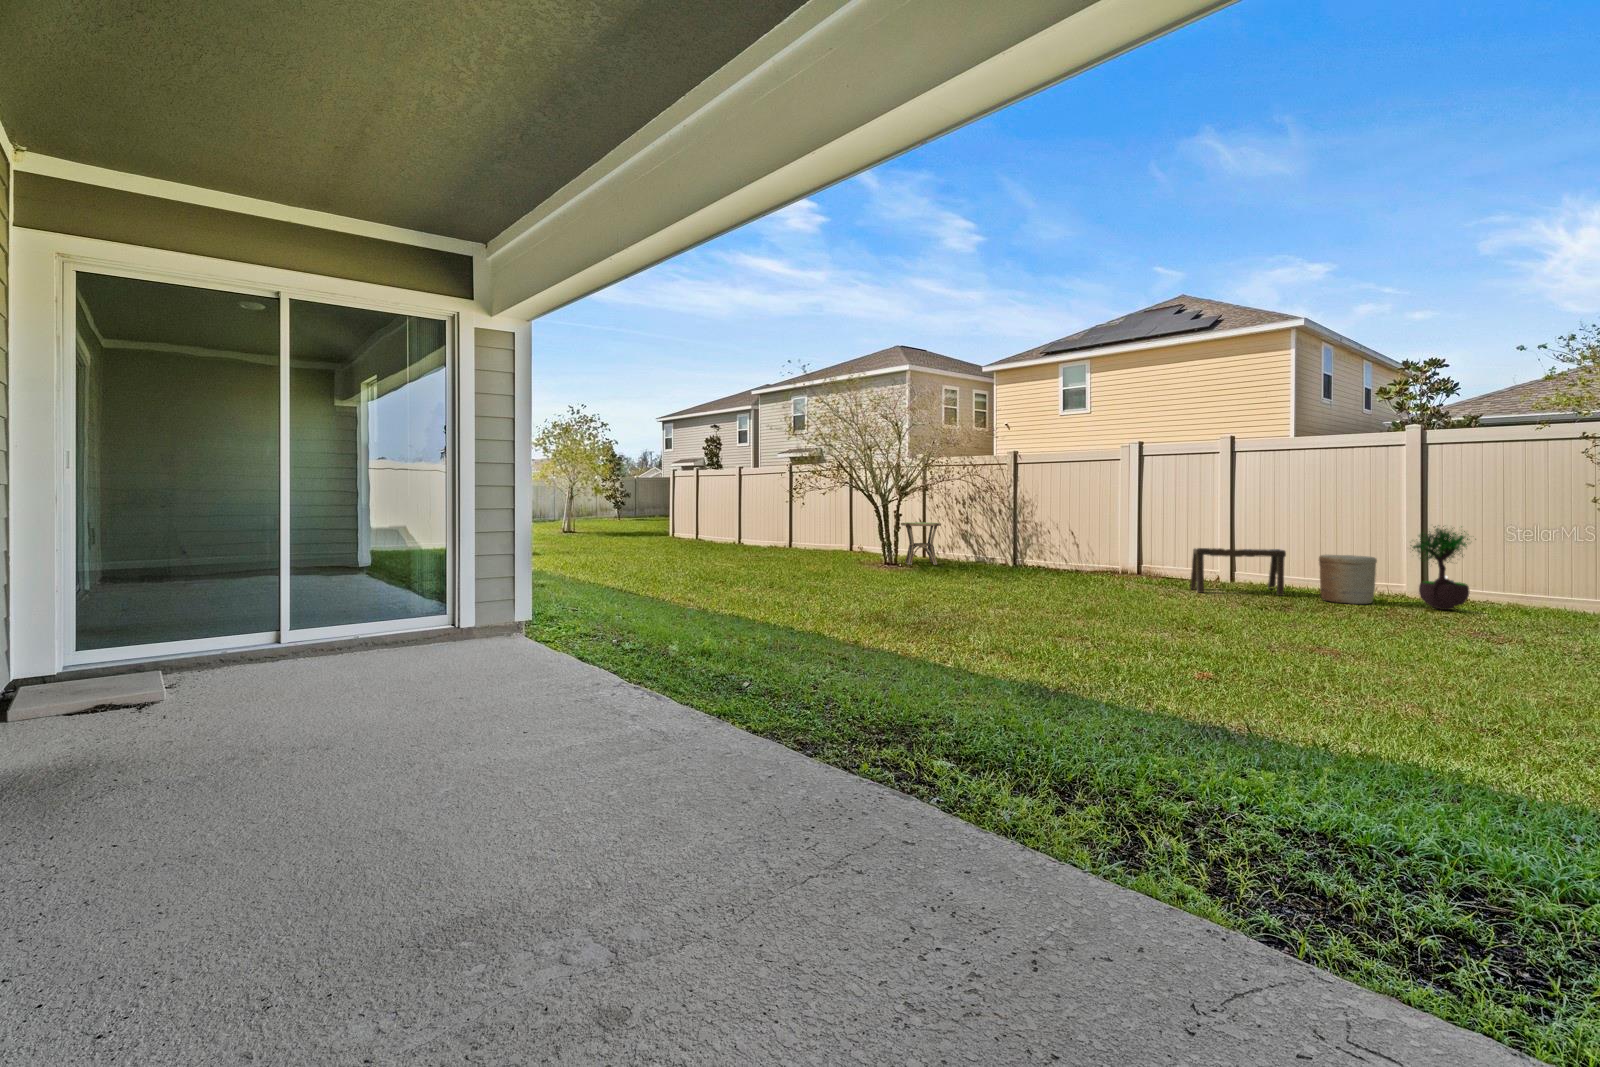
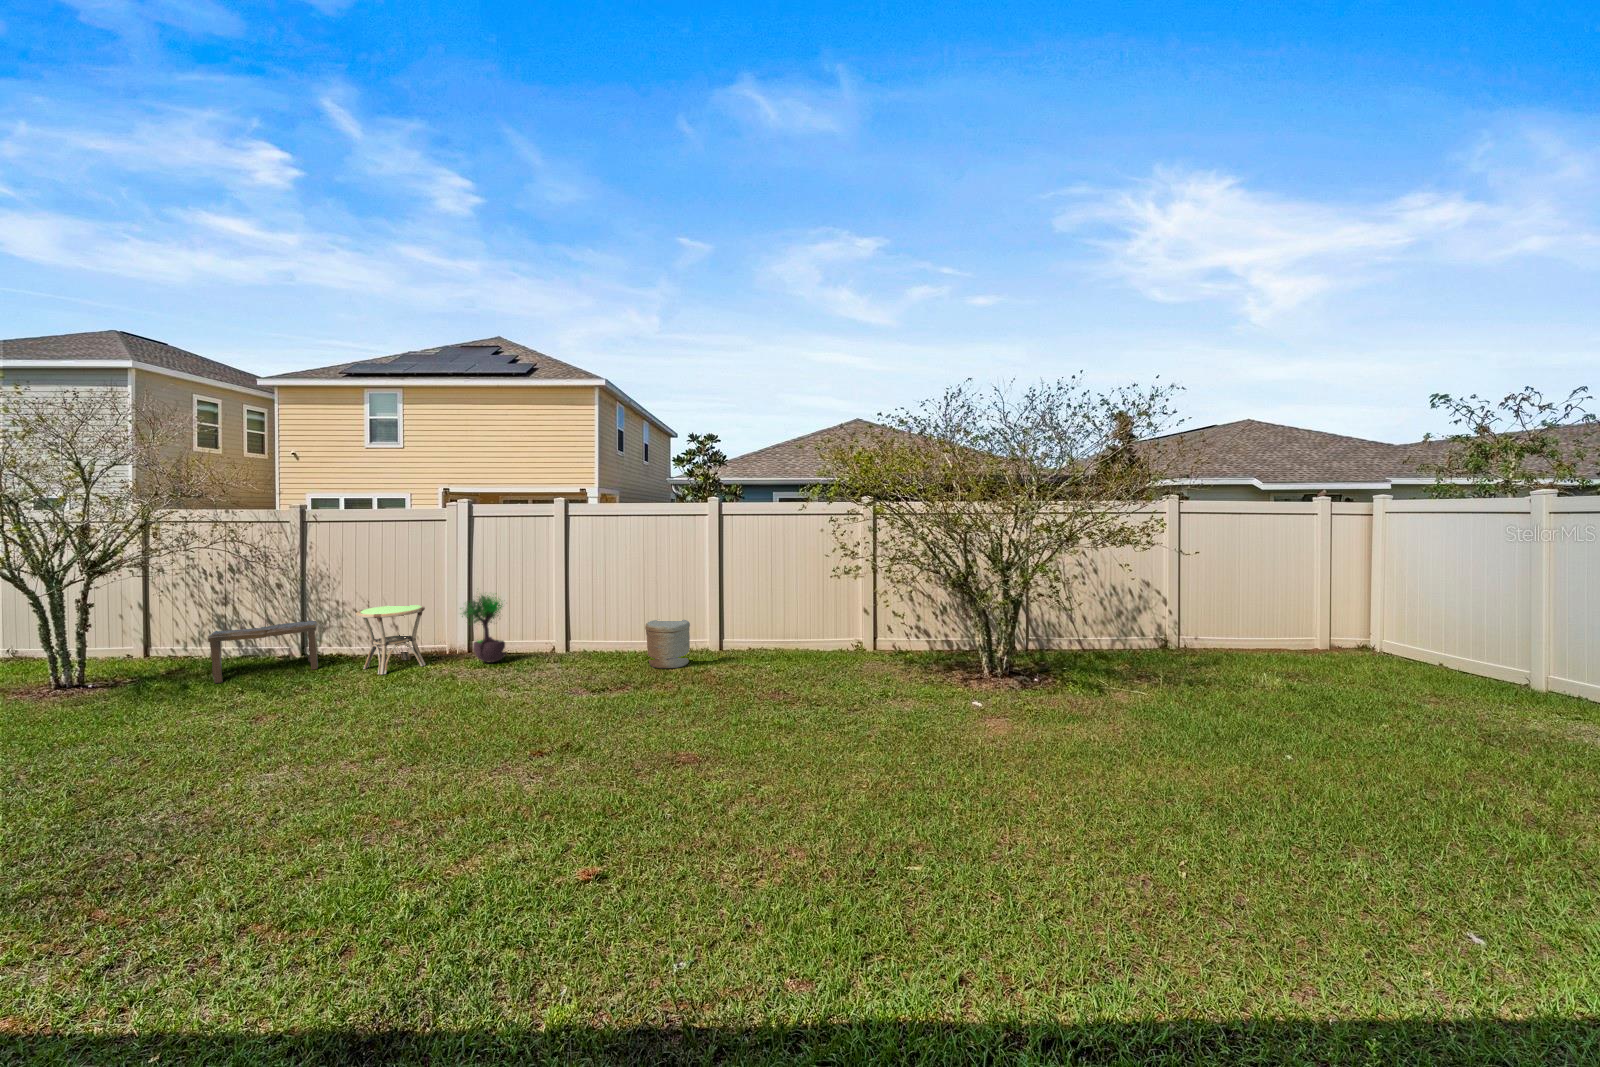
side table: present [901,522,941,565] -> present [356,605,426,675]
potted tree: present [1411,526,1476,610] -> present [460,595,507,662]
bench: present [1190,548,1286,596] -> present [208,620,318,683]

